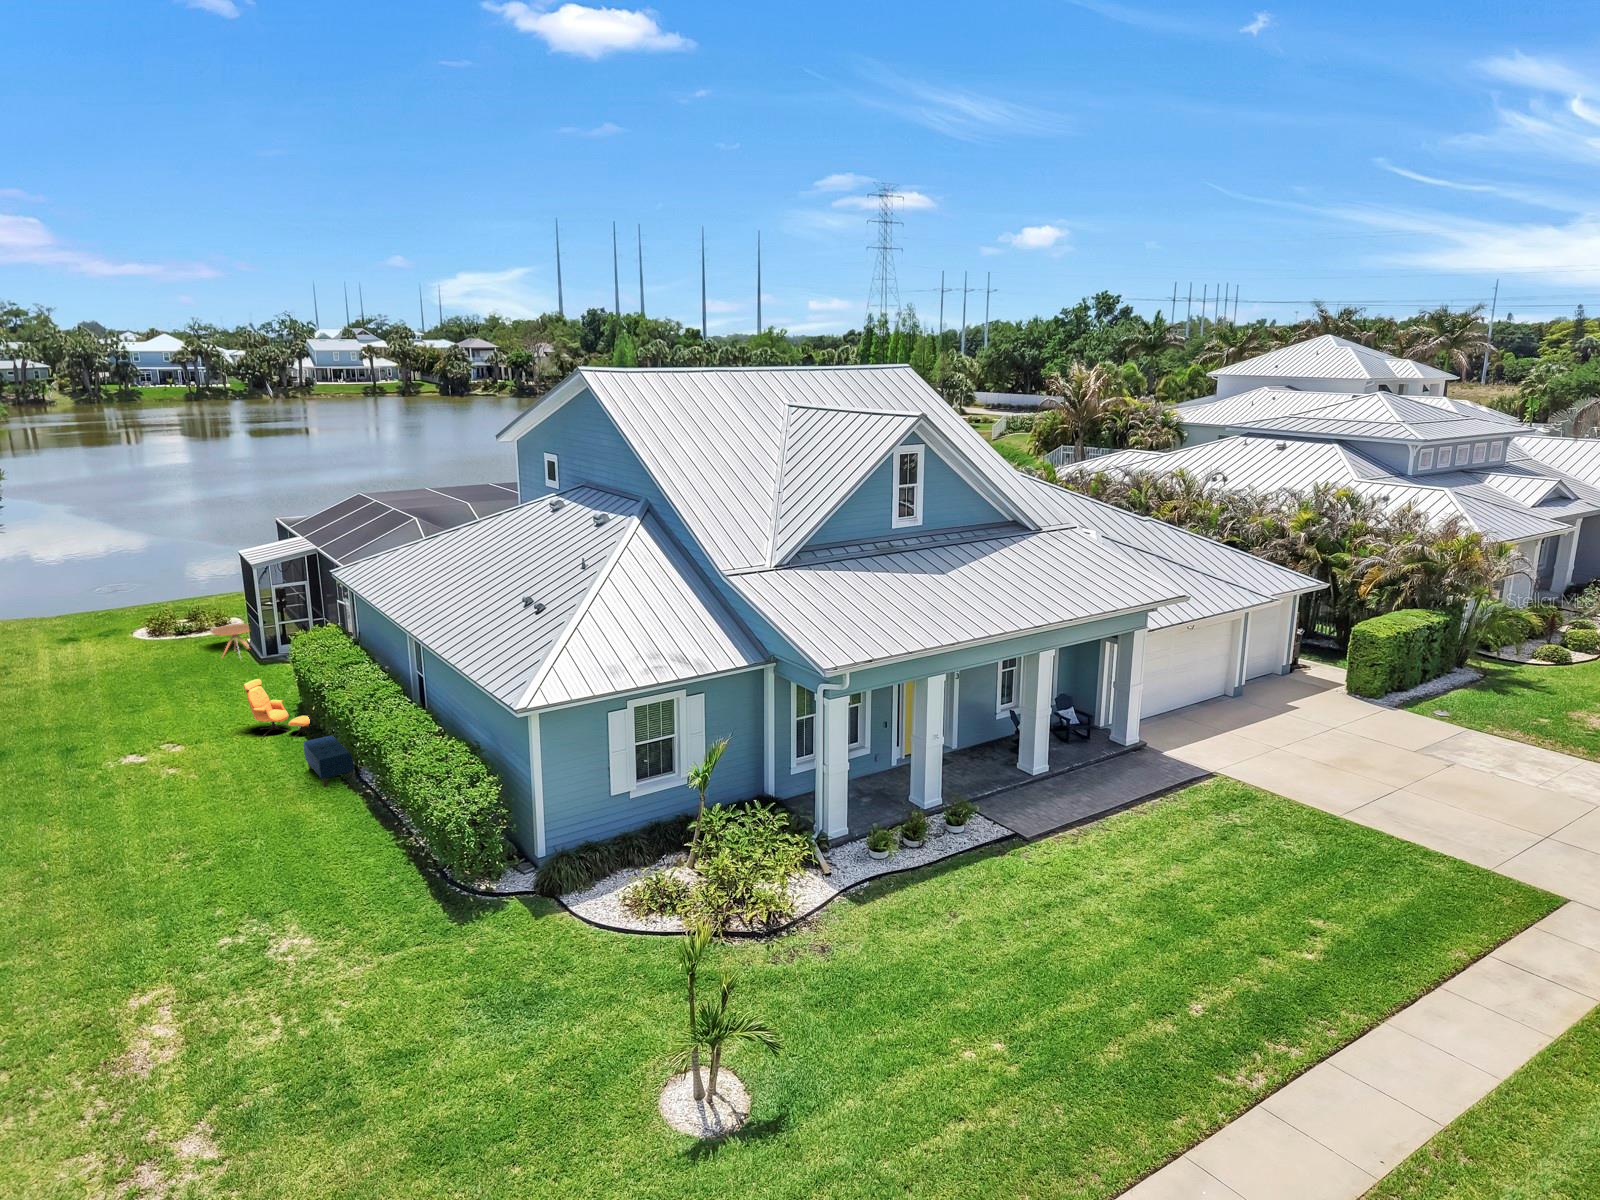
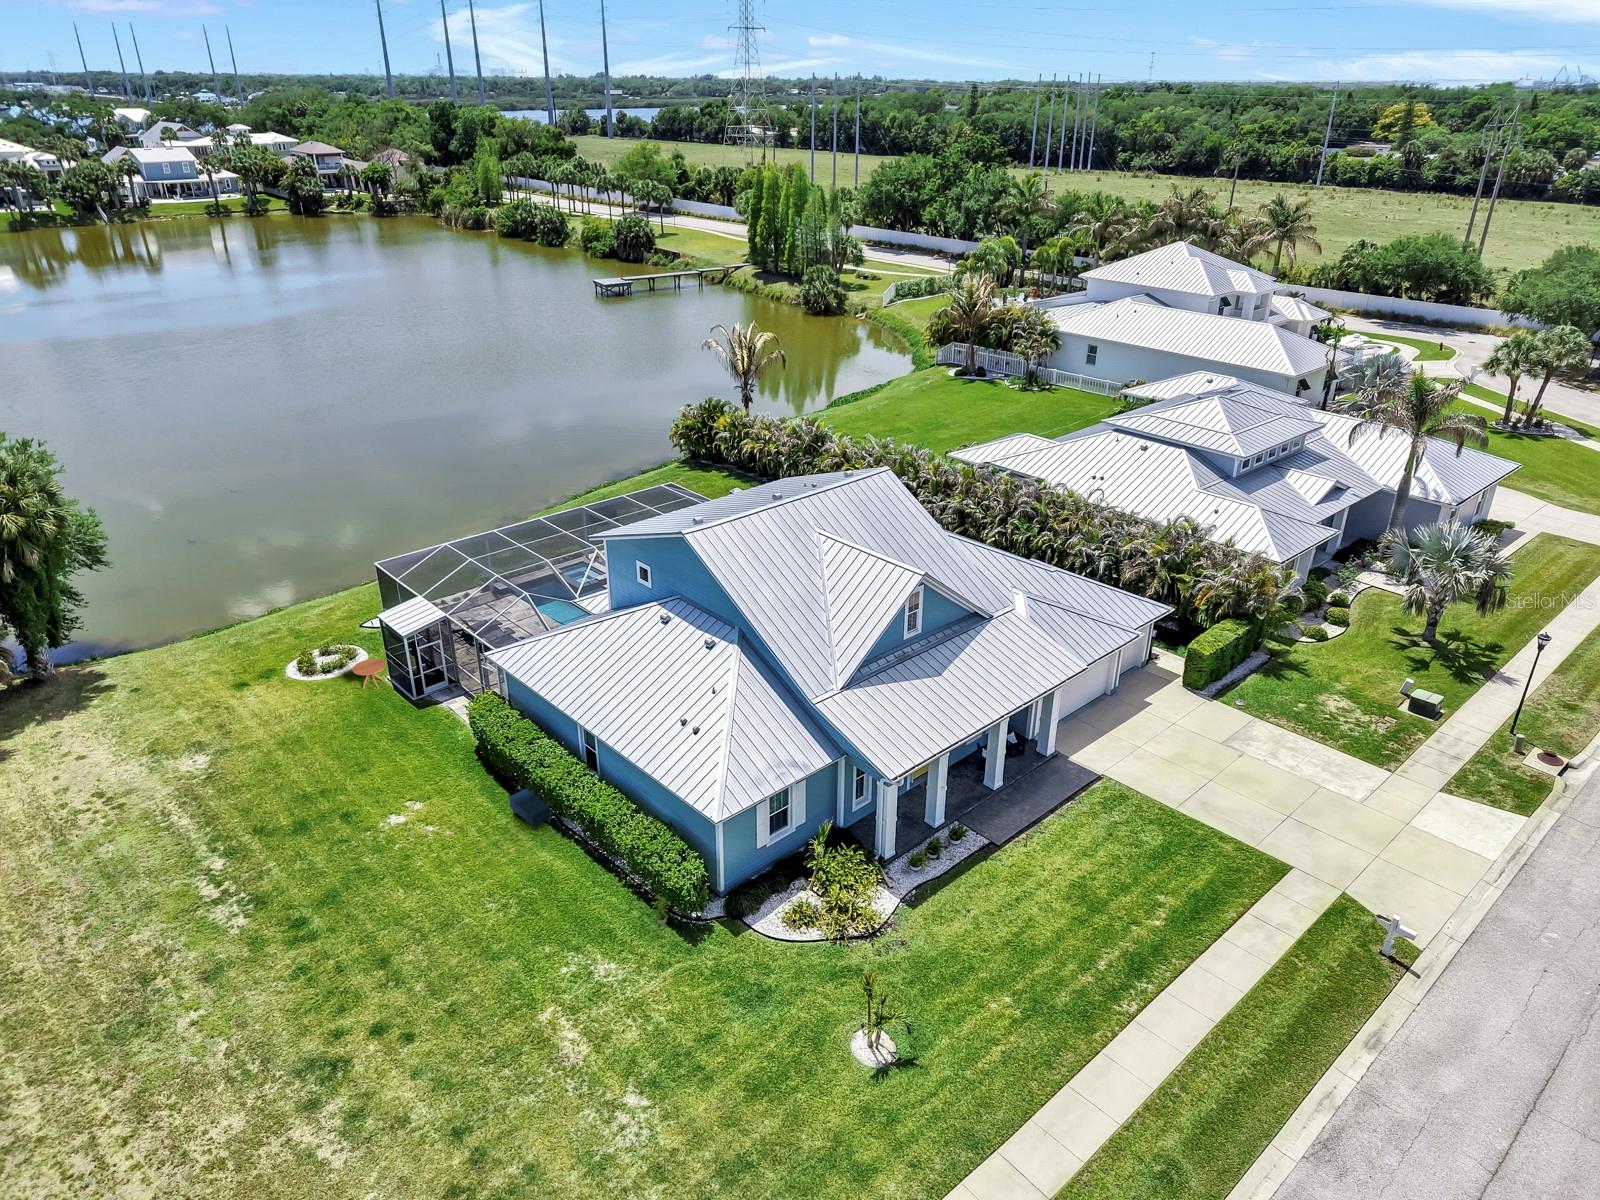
lounge chair: present [244,679,310,737] -> none [441,740,492,781]
potted plant: none [412,847,448,899] -> present [651,896,671,924]

